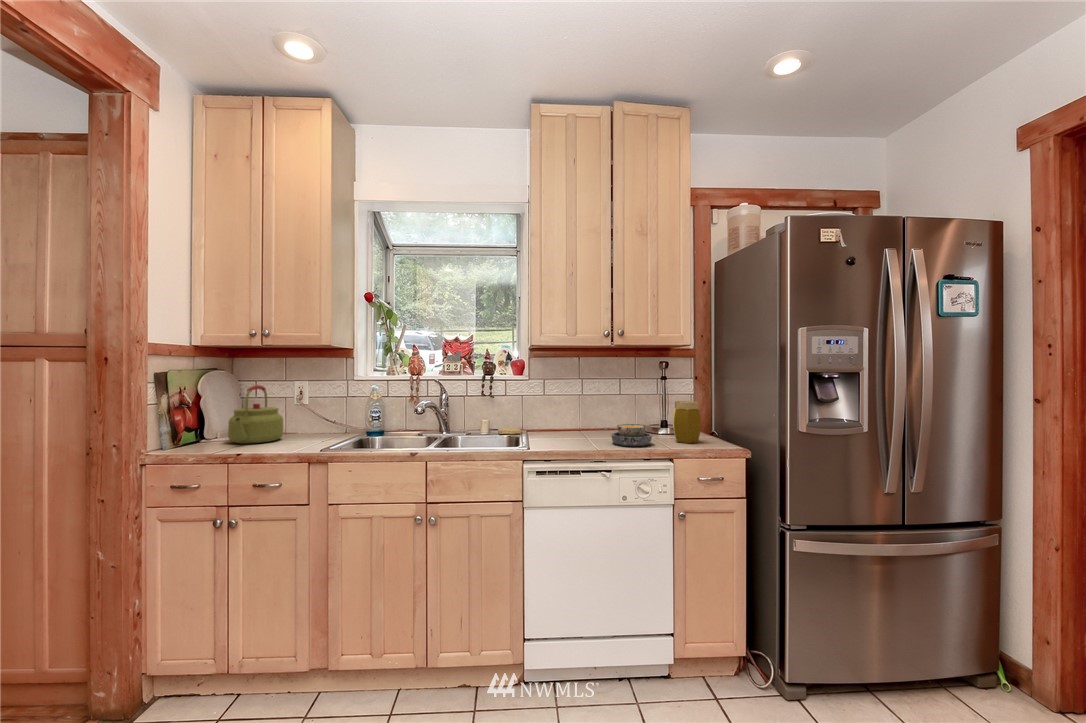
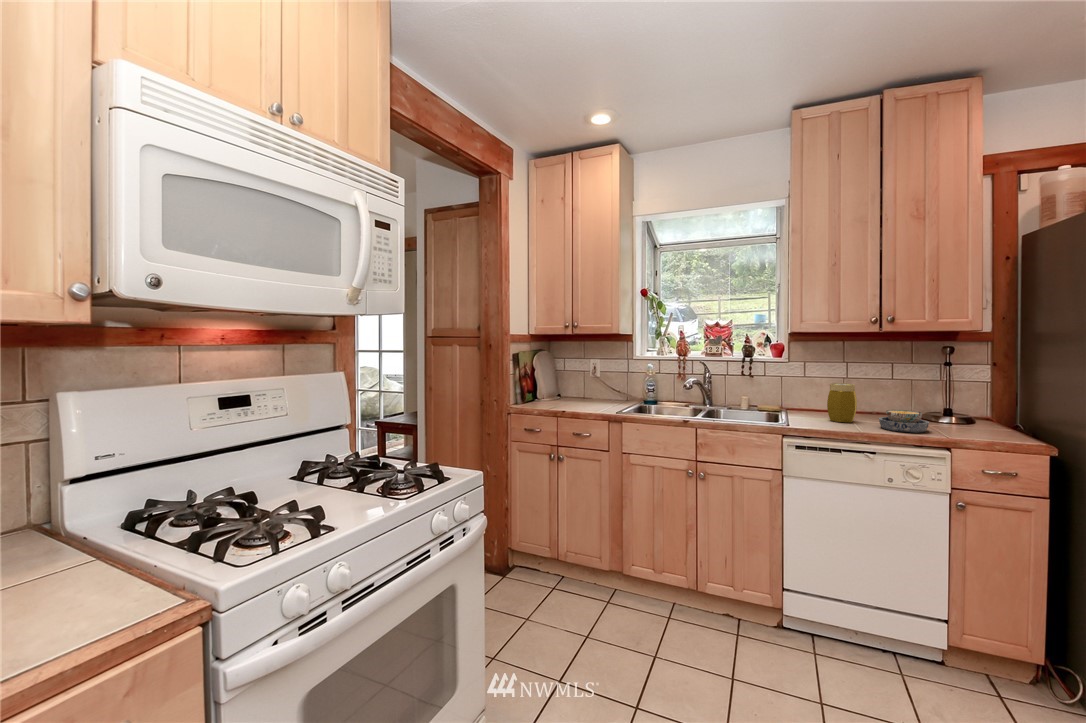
kettle: present [228,385,283,444] -> none [551,363,585,405]
jar: present [673,401,701,443] -> present [827,383,857,422]

